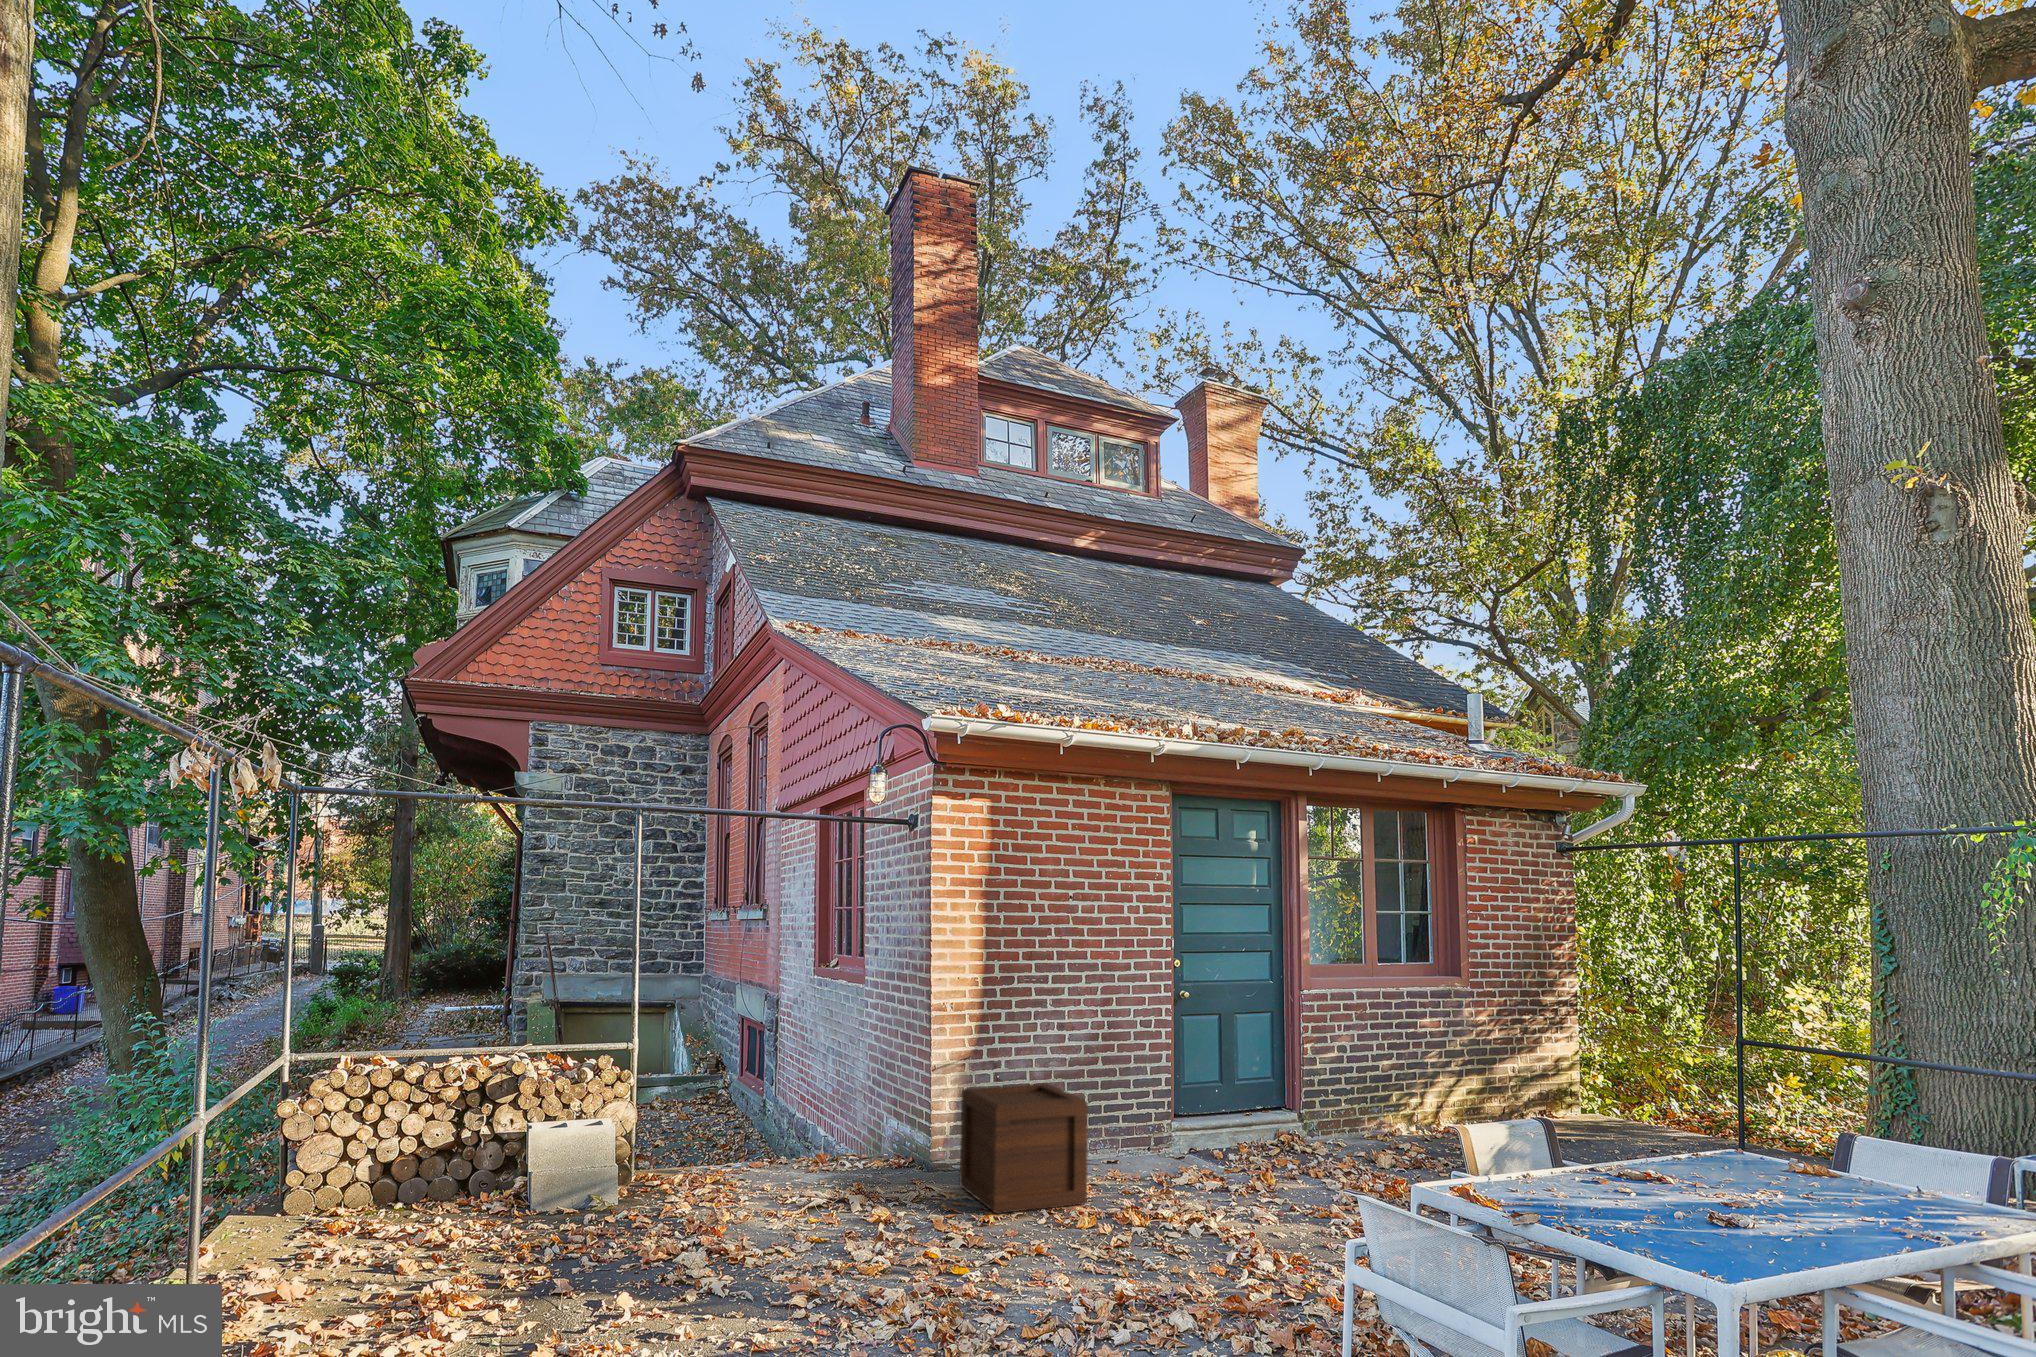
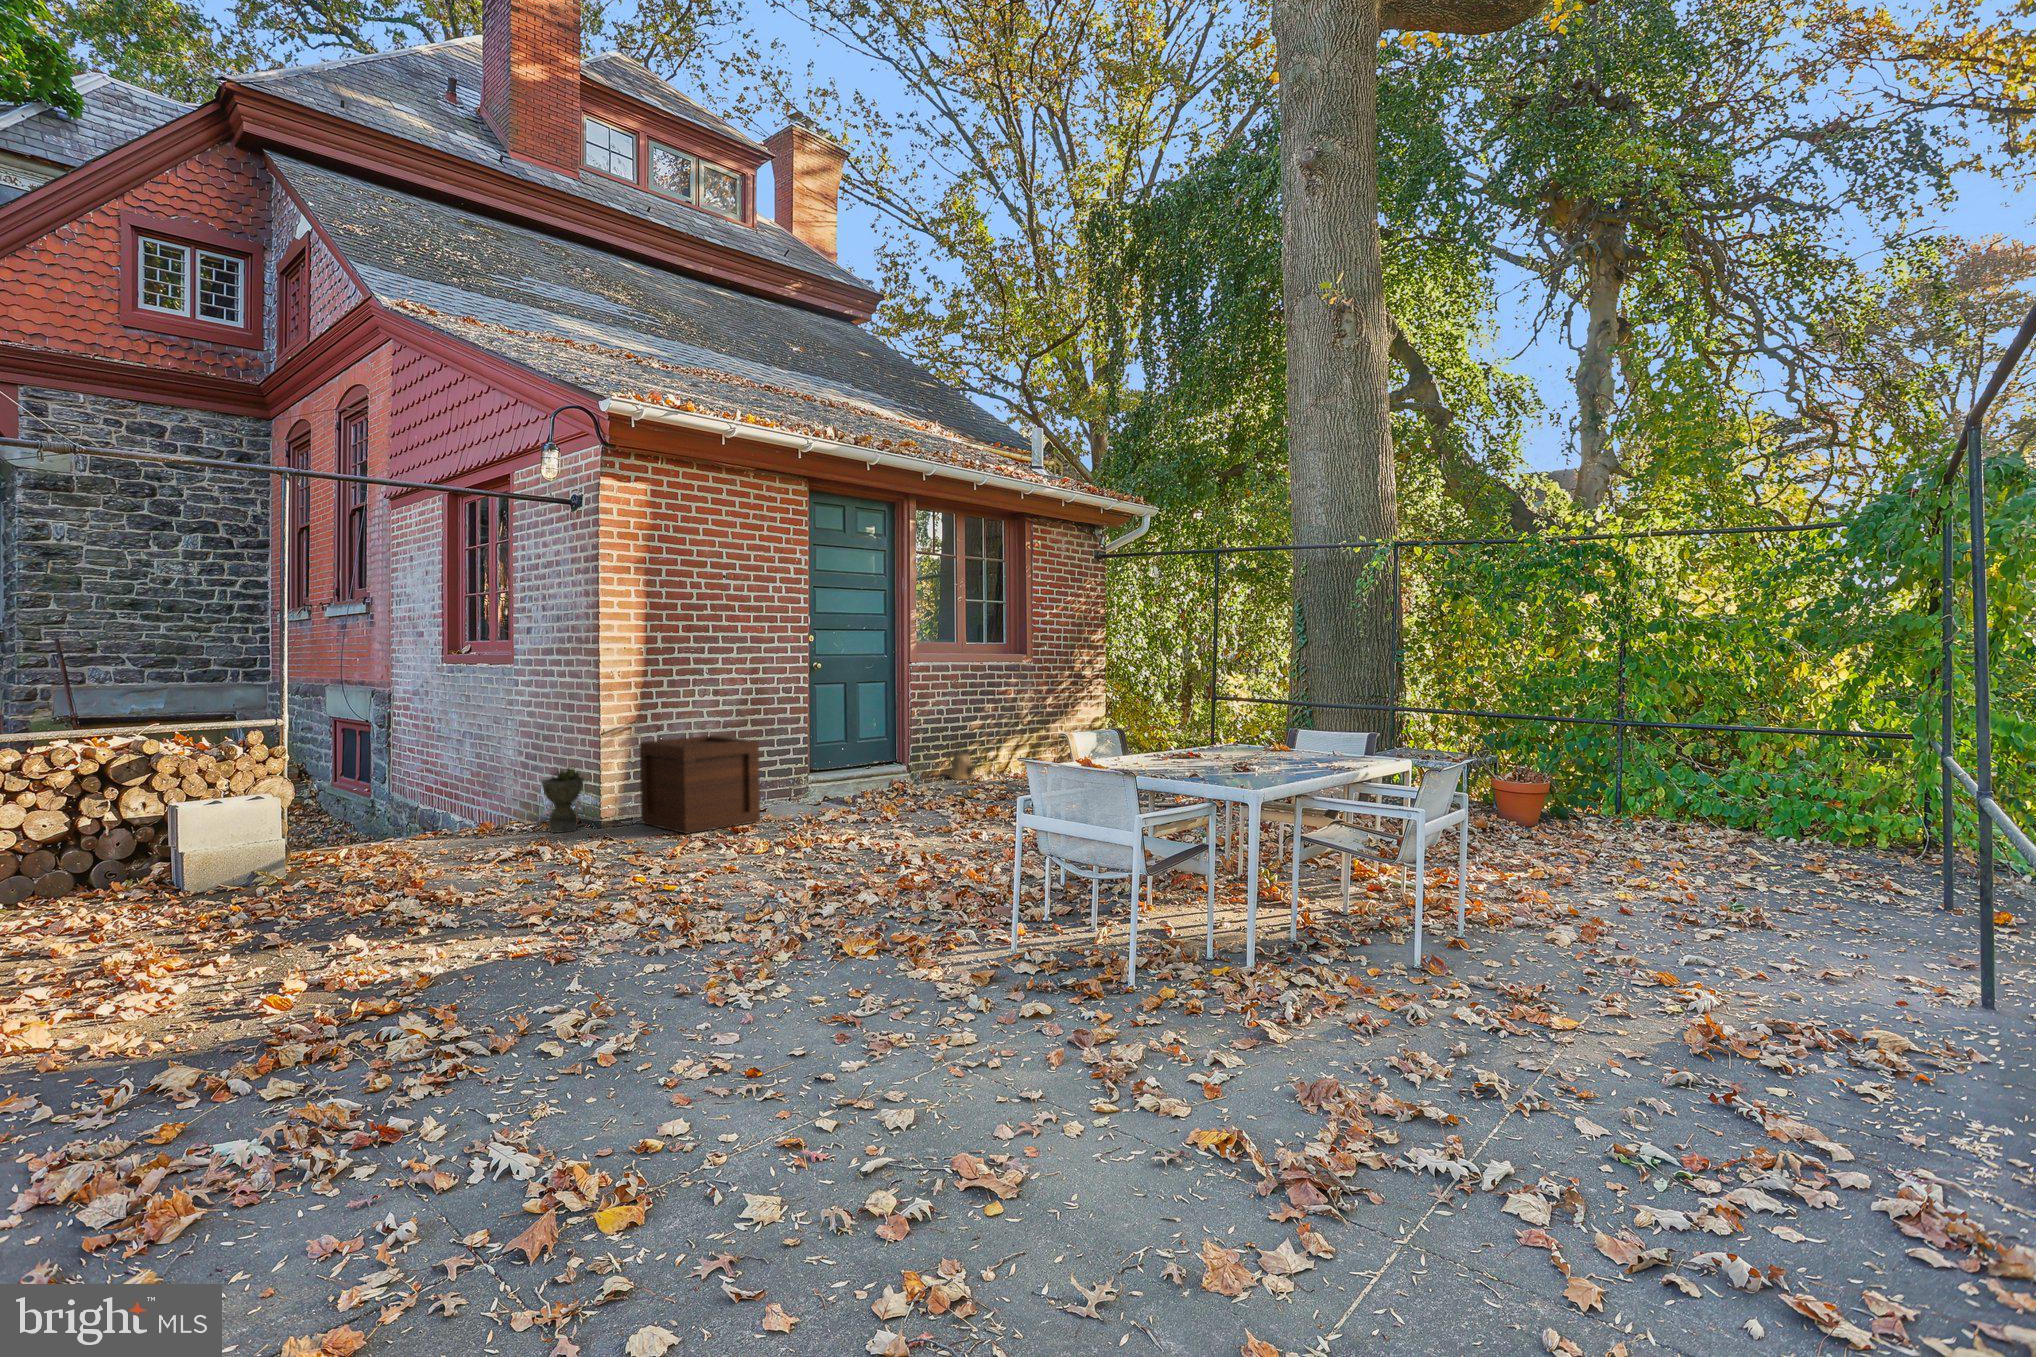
planter: none [859,1113,902,1190] -> present [541,768,583,833]
watering can: none [1355,1113,1404,1157] -> present [947,750,985,780]

